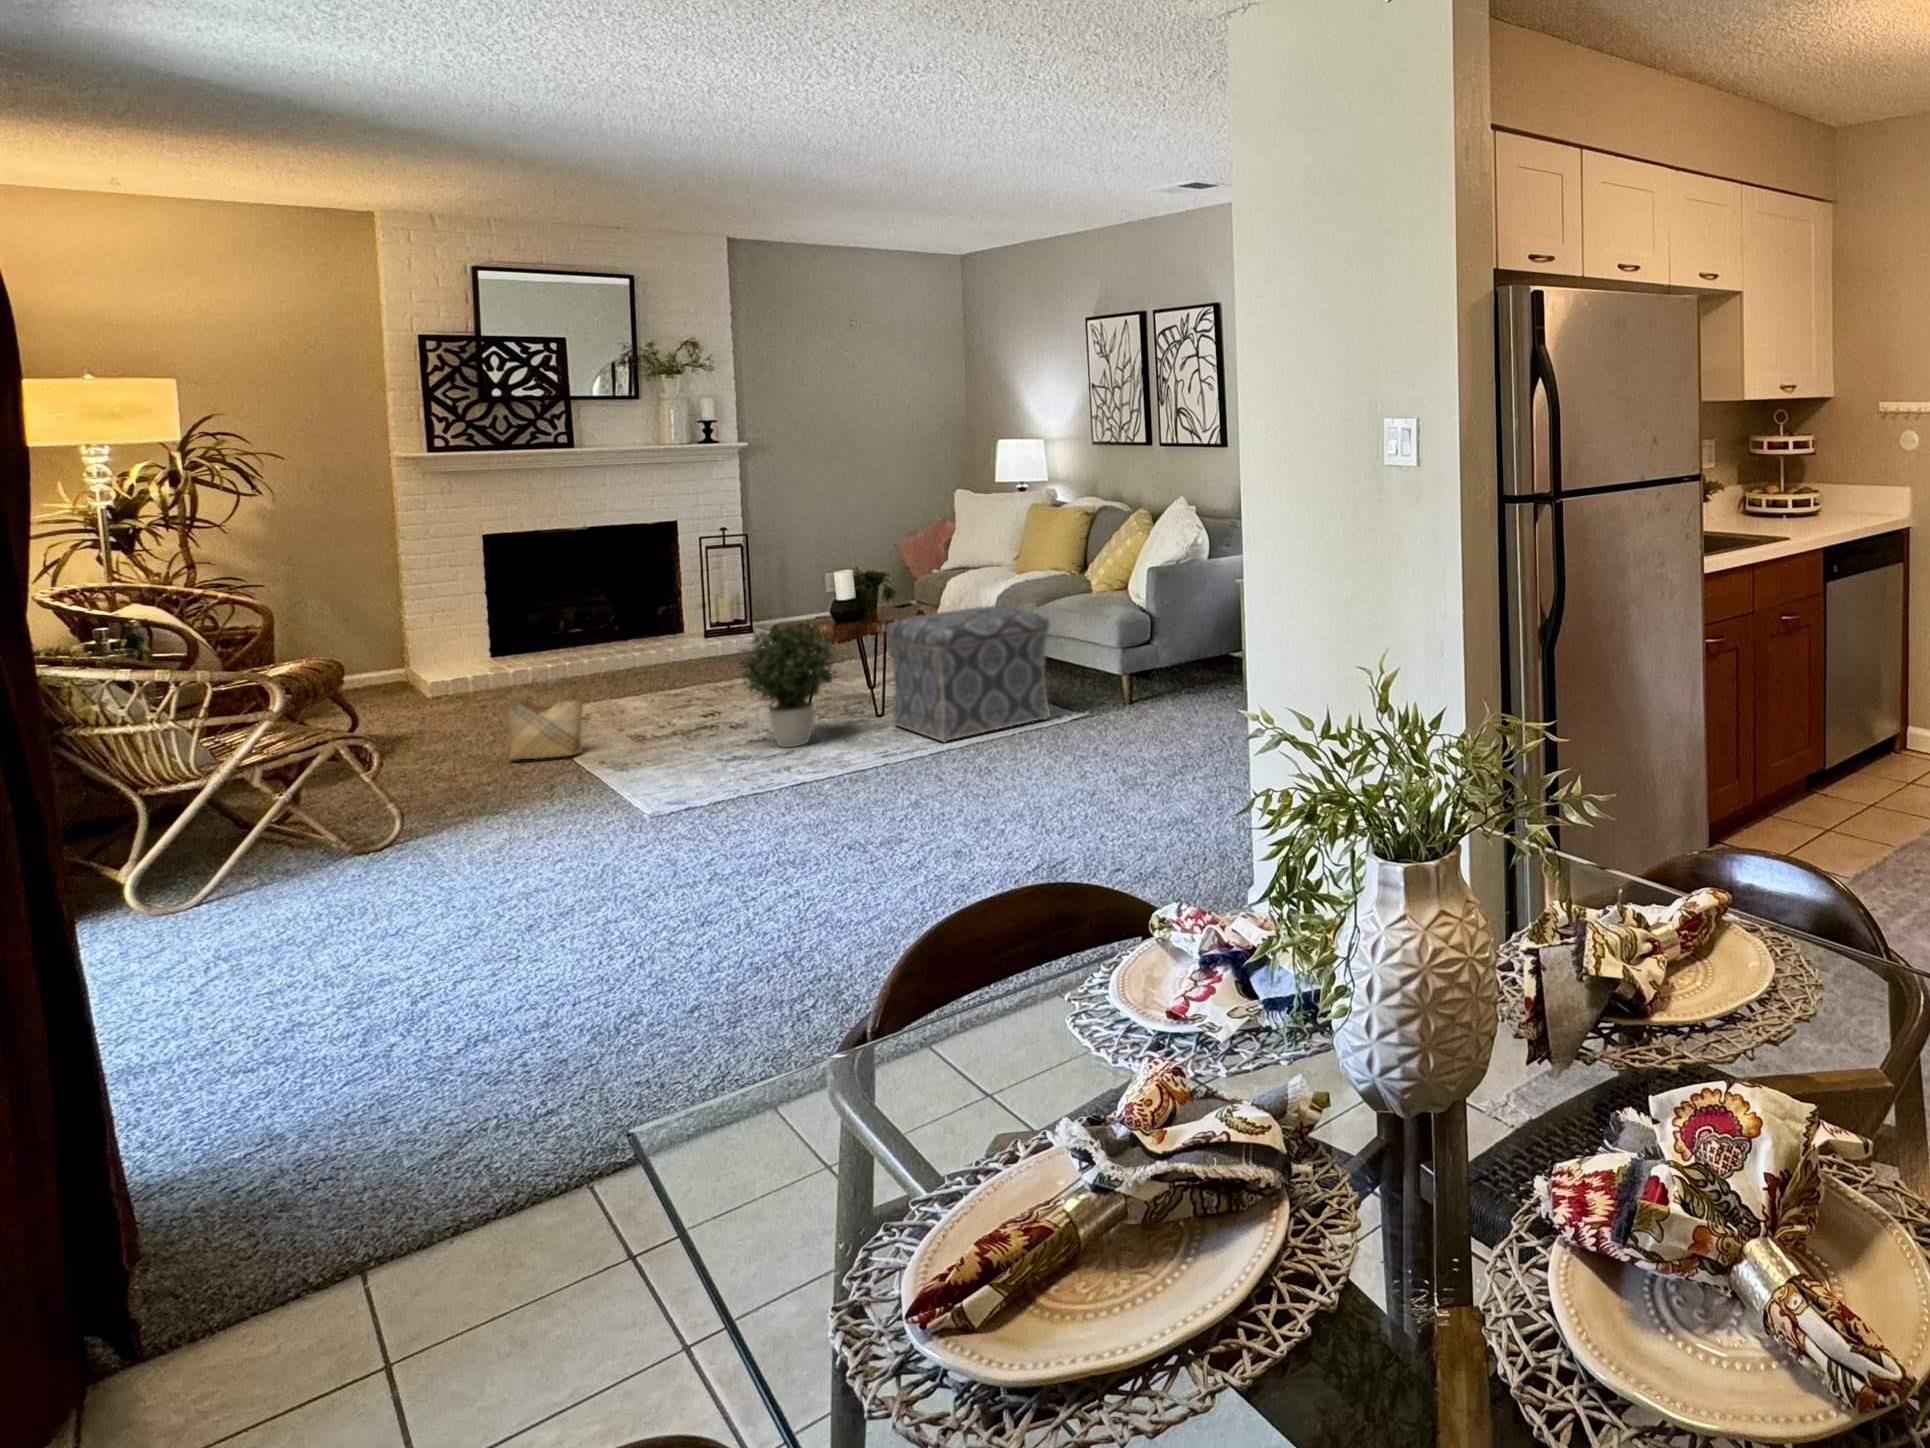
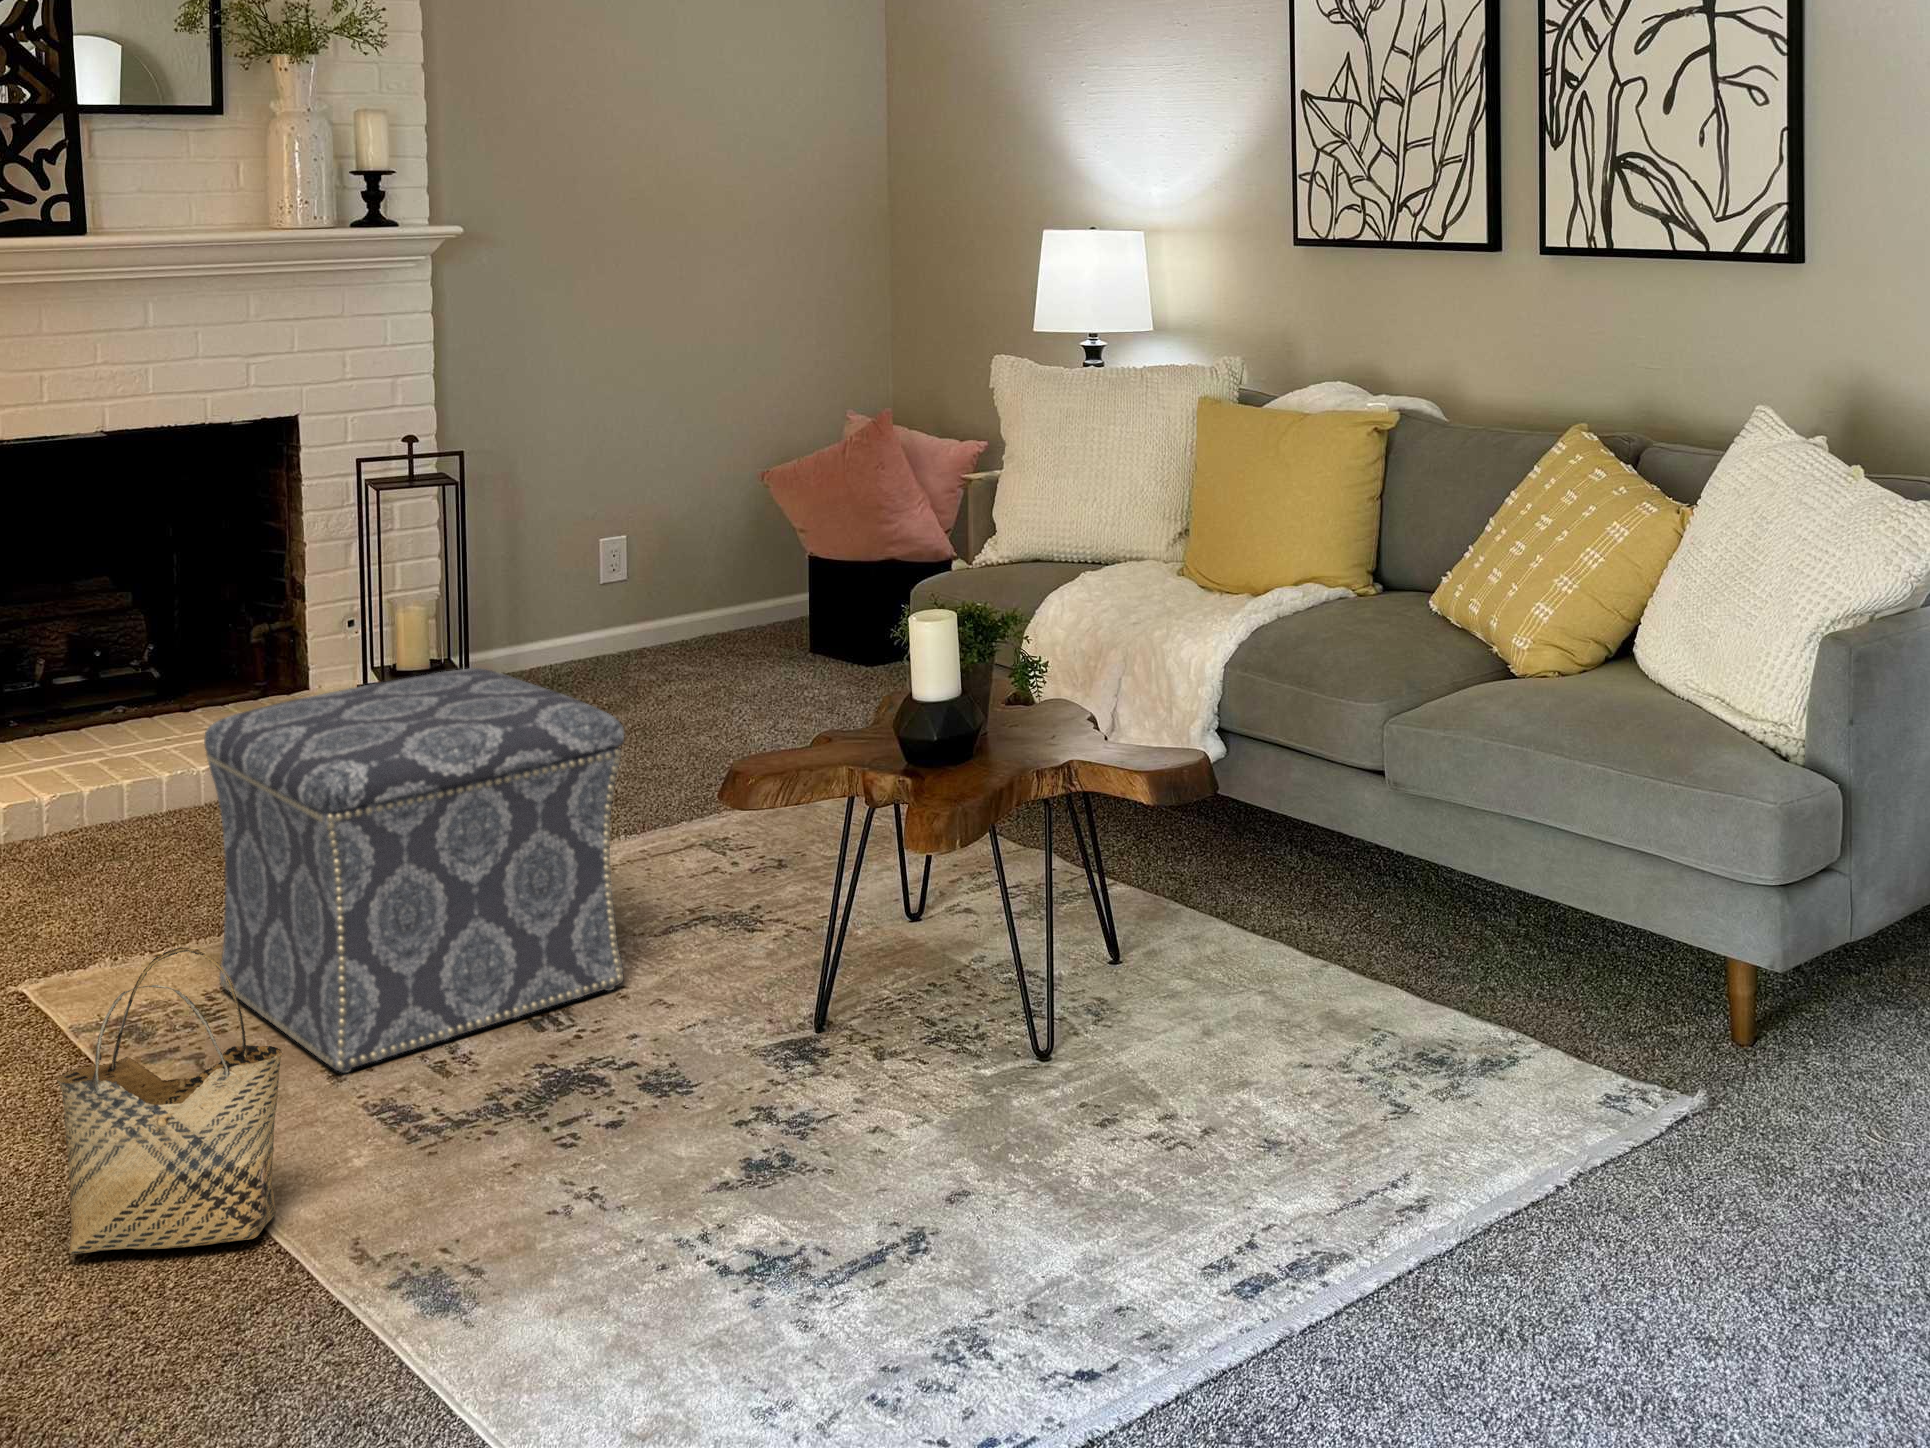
ottoman: present [886,606,1050,742] -> present [204,668,624,1073]
potted plant: present [739,624,837,748] -> none [759,824,1049,1239]

